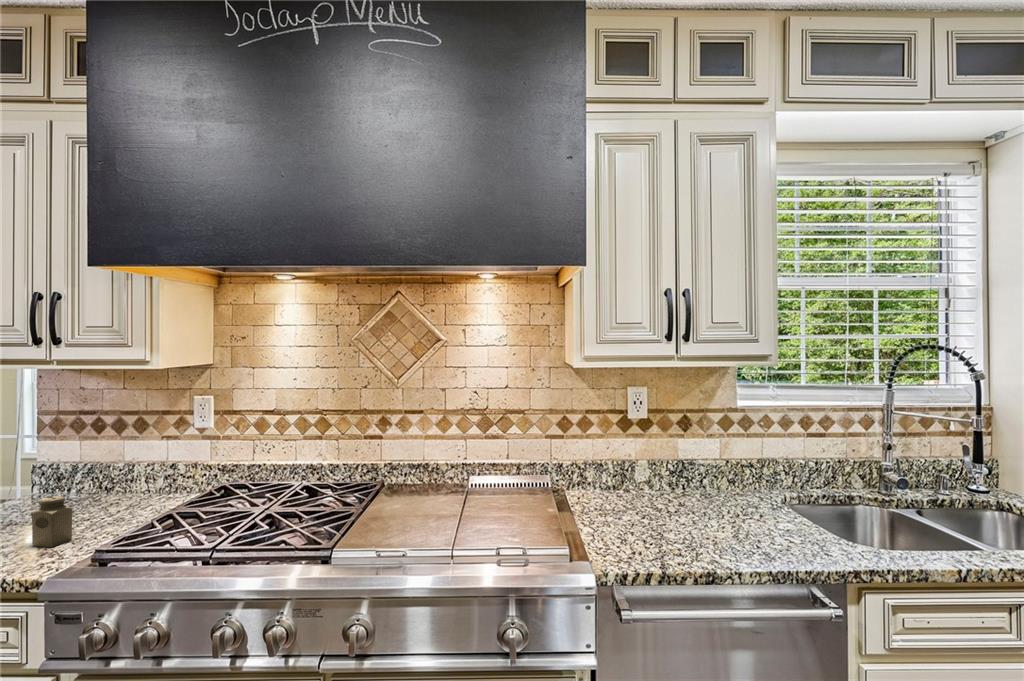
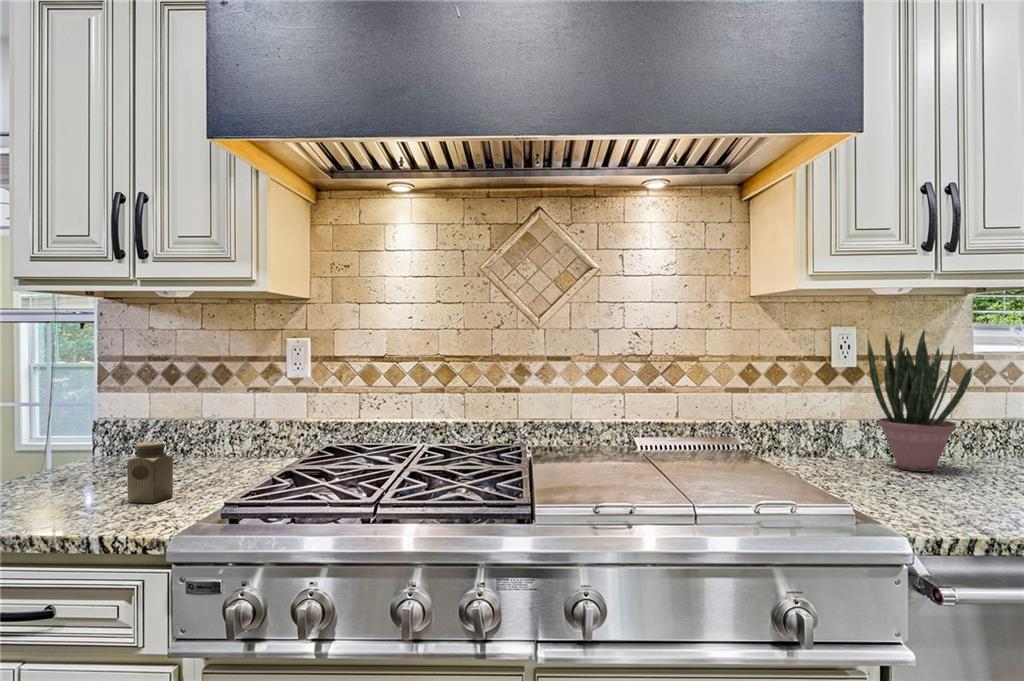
potted plant: none [640,396,718,506] -> present [868,330,972,472]

